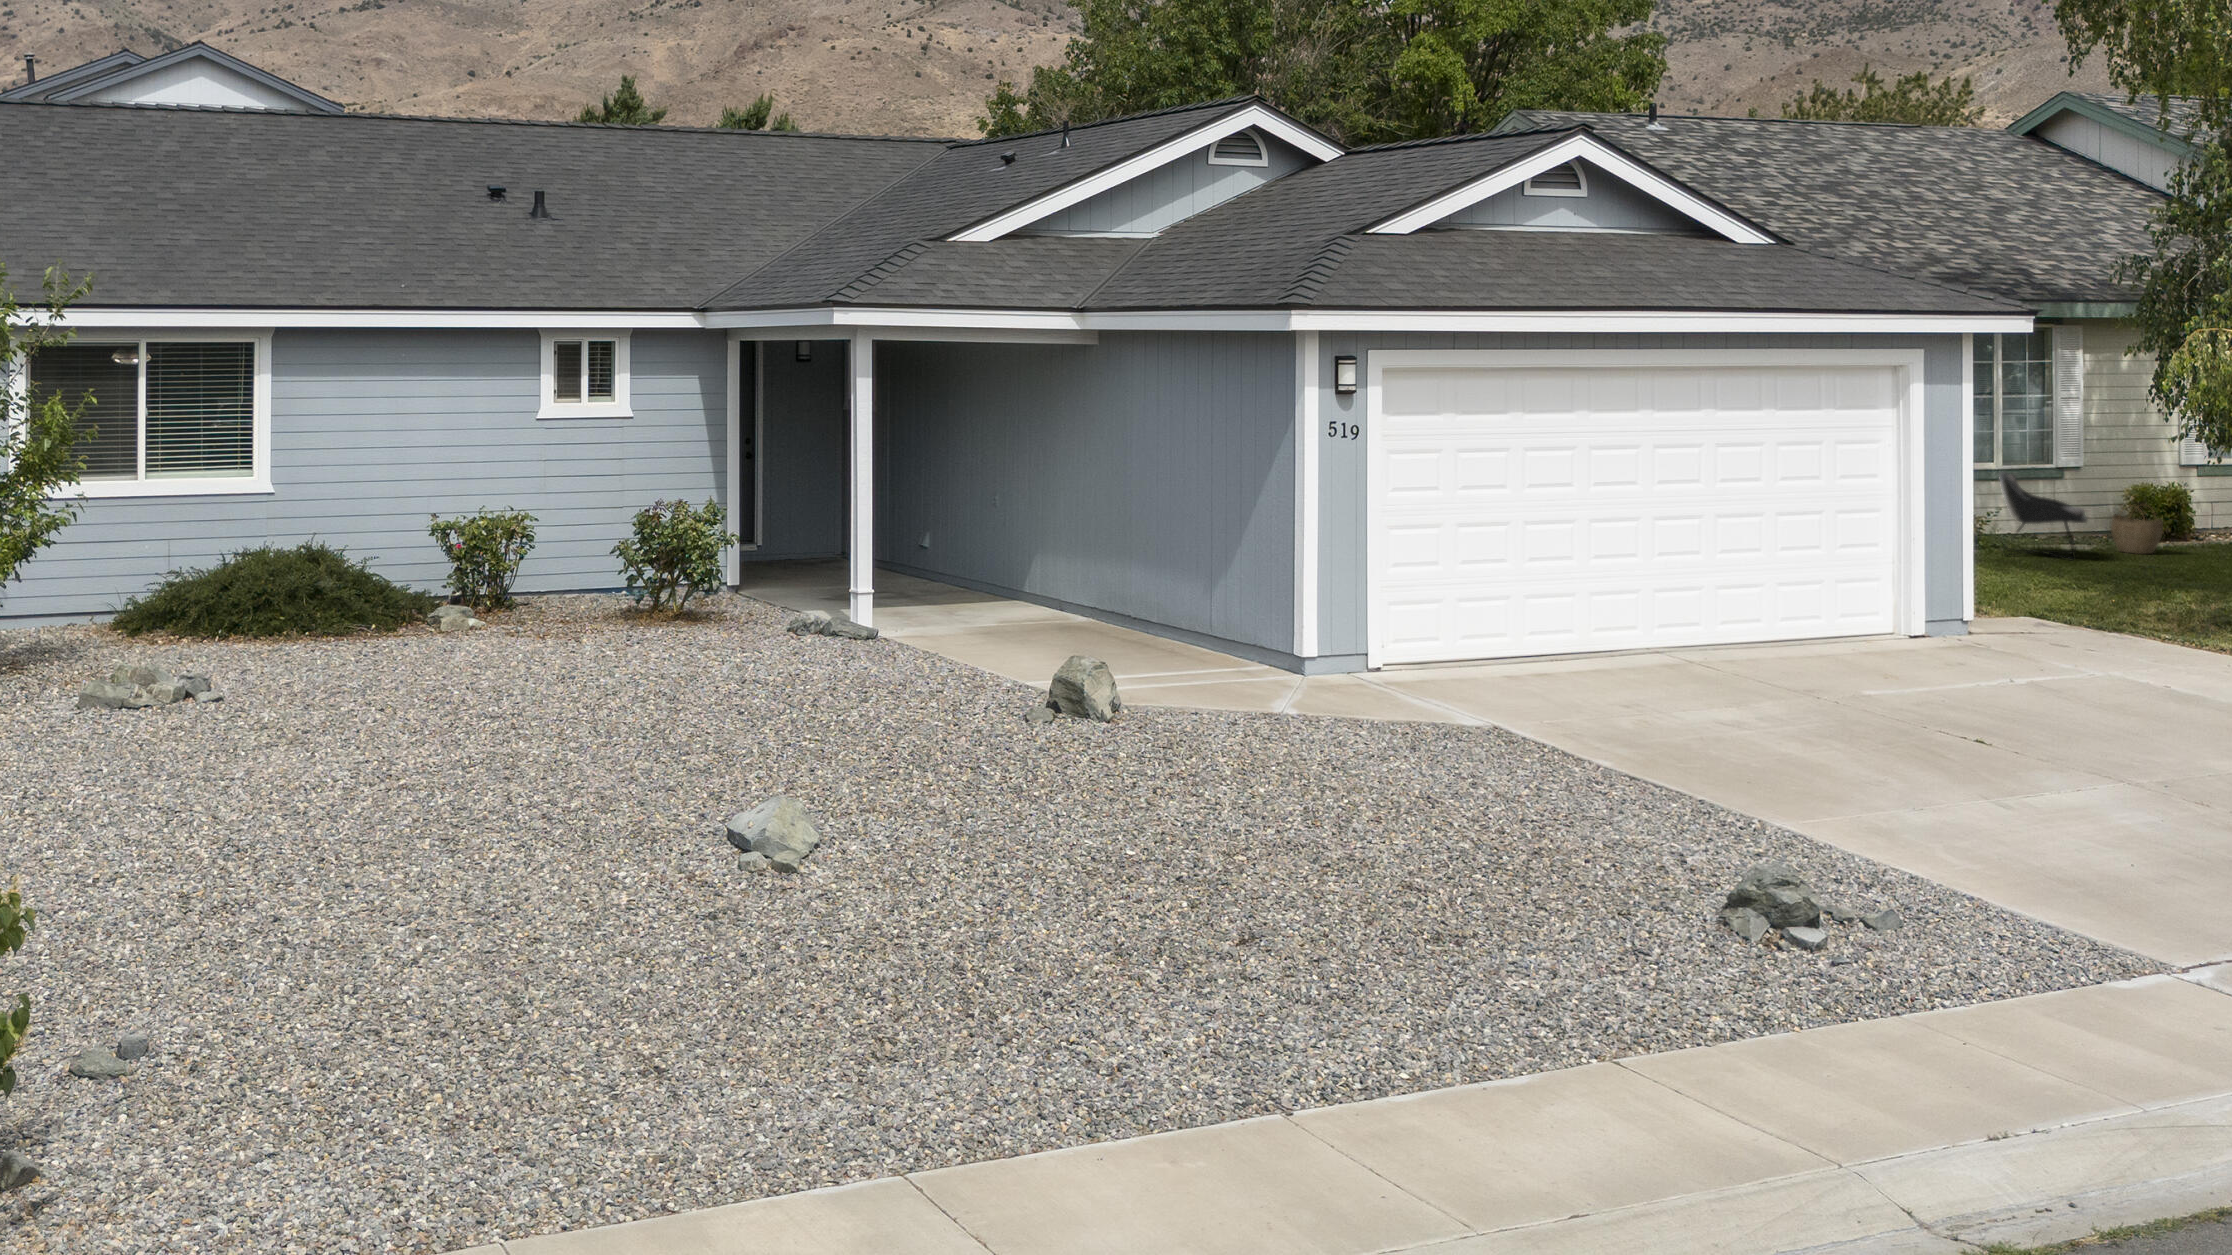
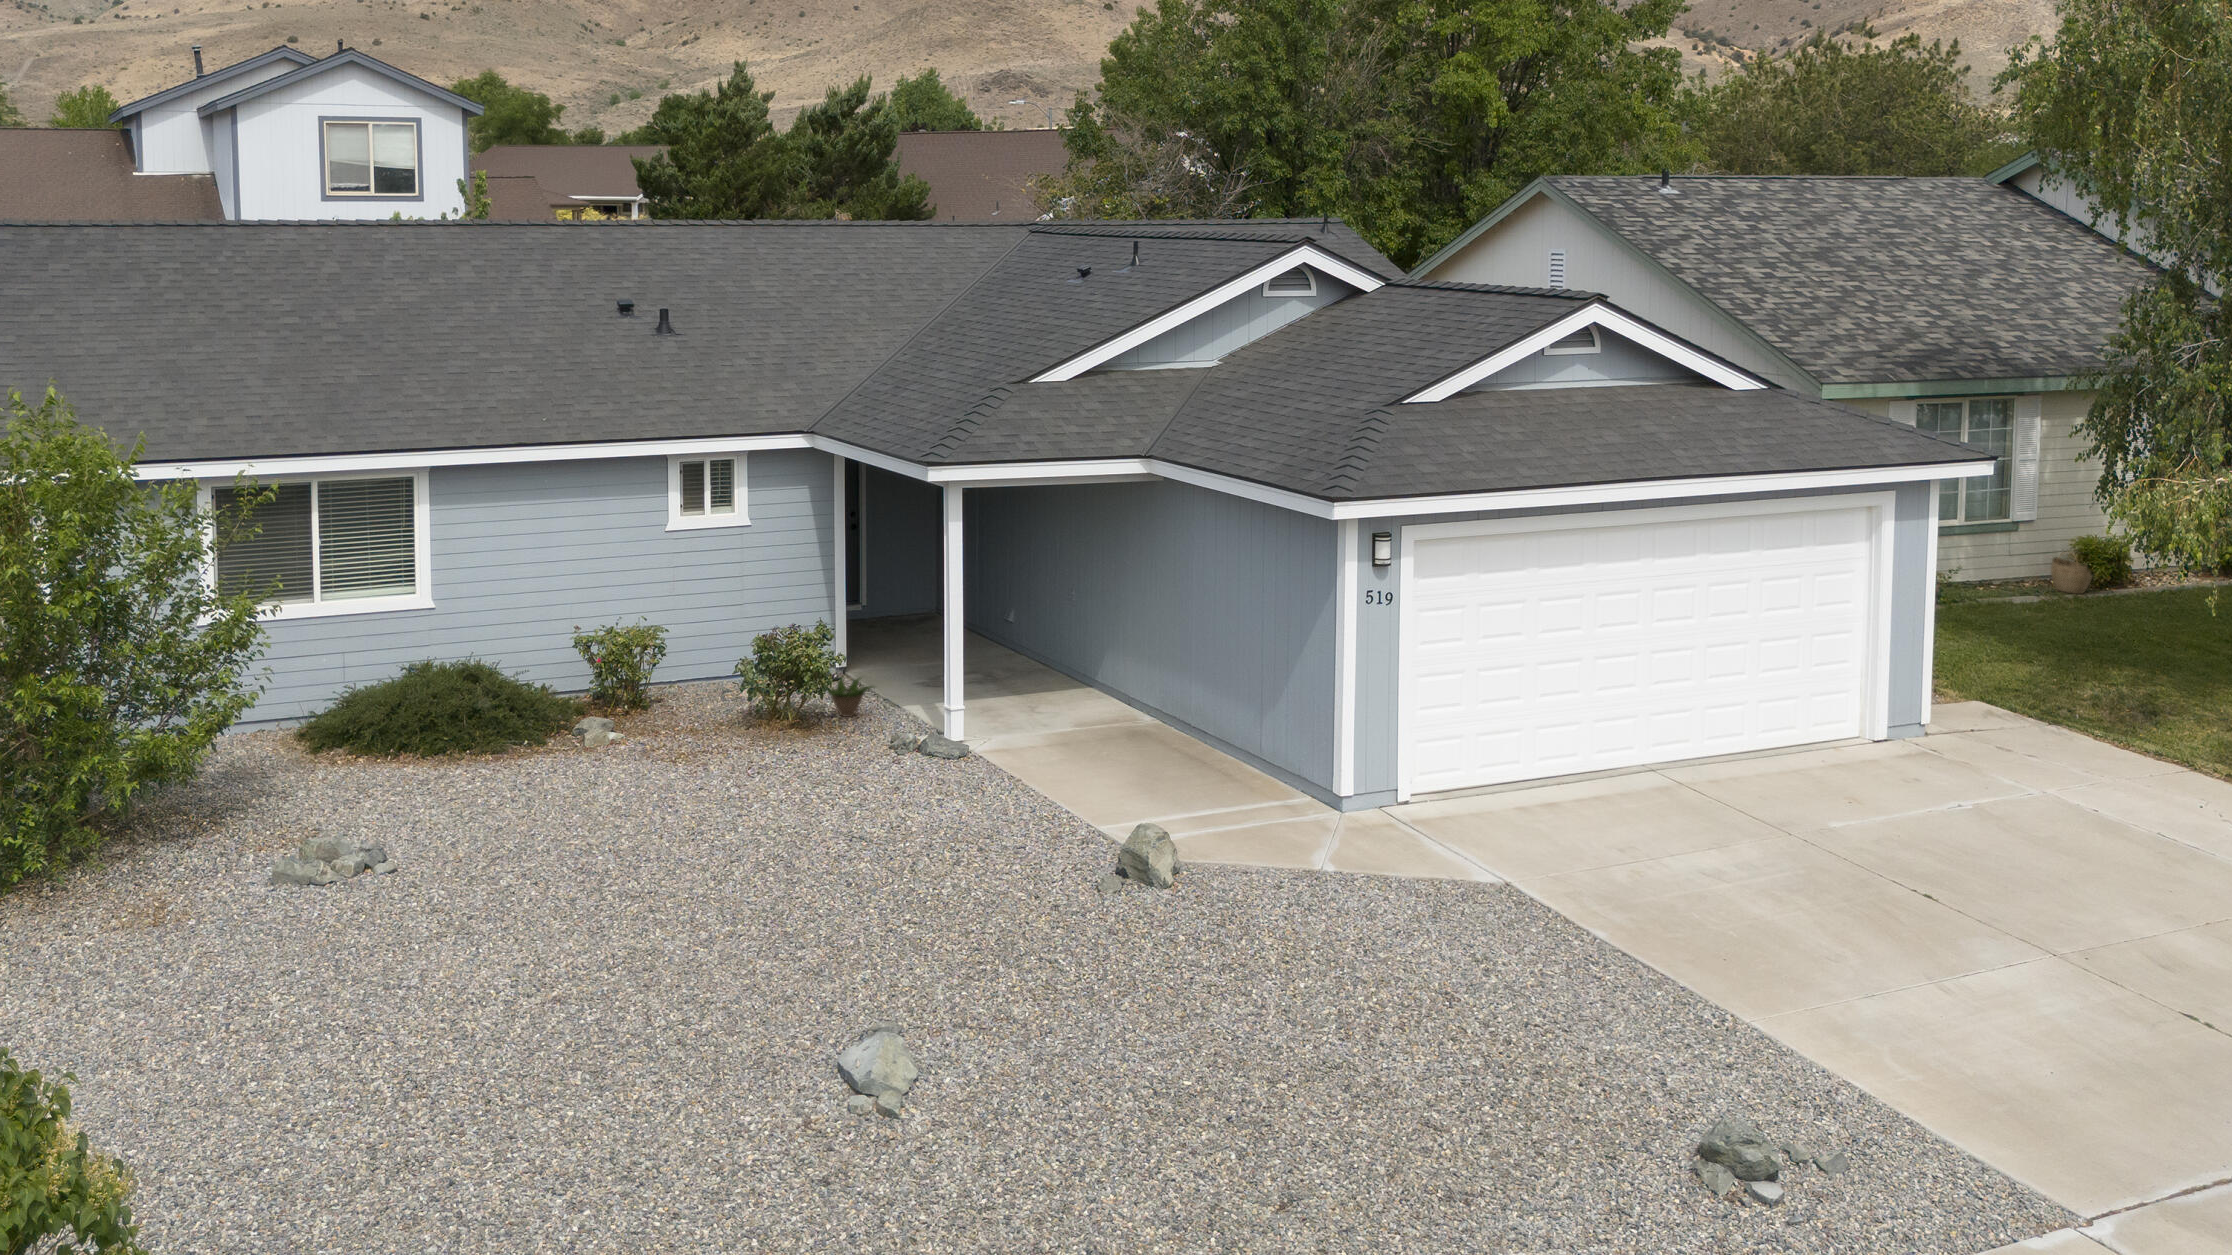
lounge chair: present [1999,471,2087,560] -> none [1958,524,2029,606]
decorative plant: none [699,567,767,608] -> present [827,678,873,717]

